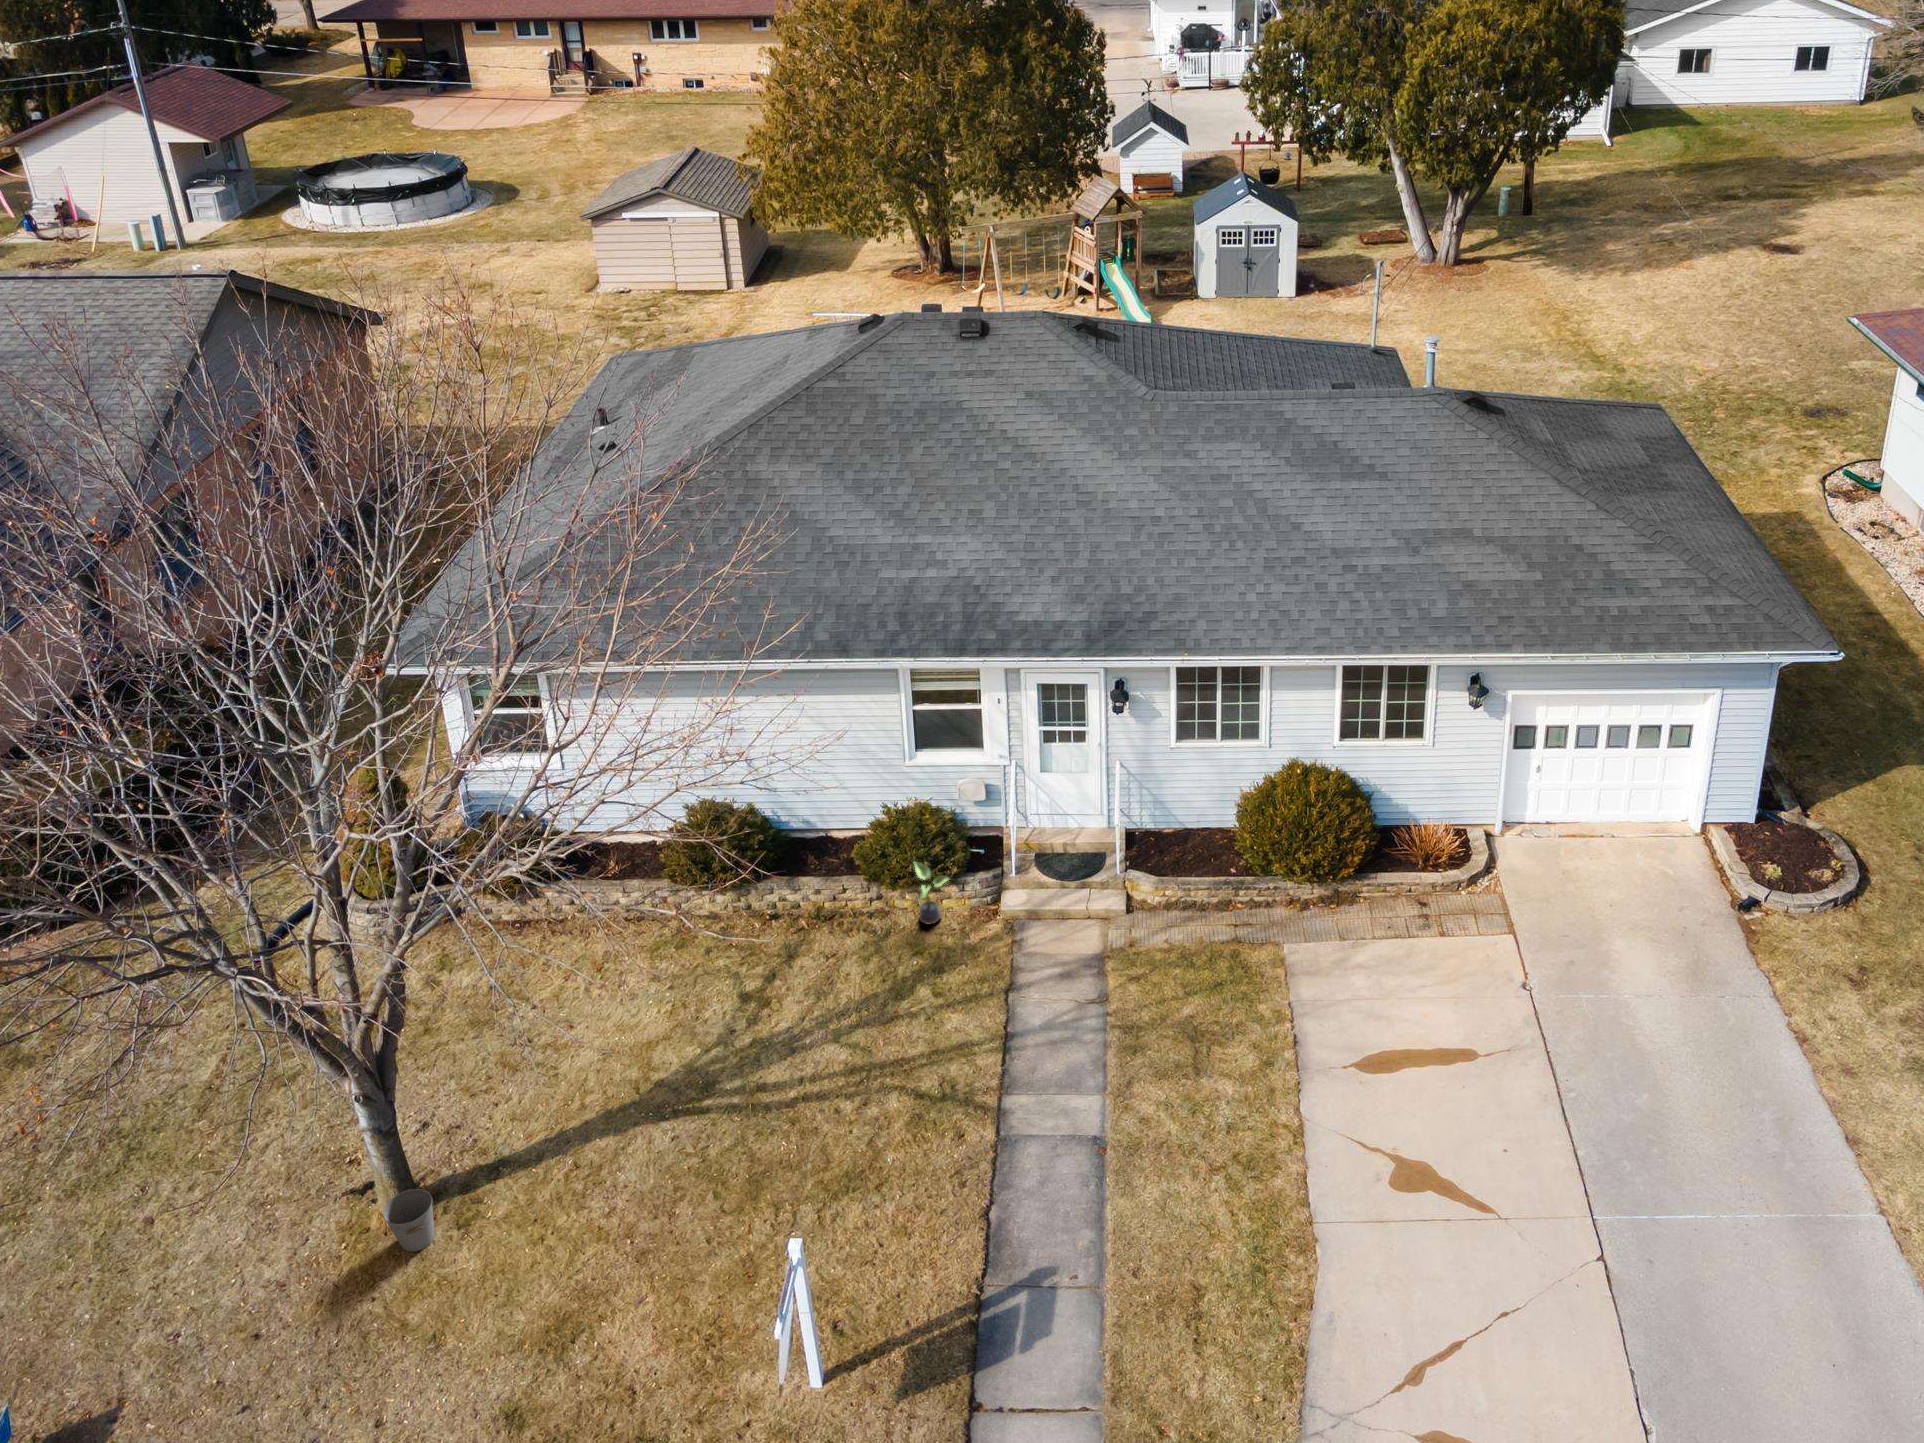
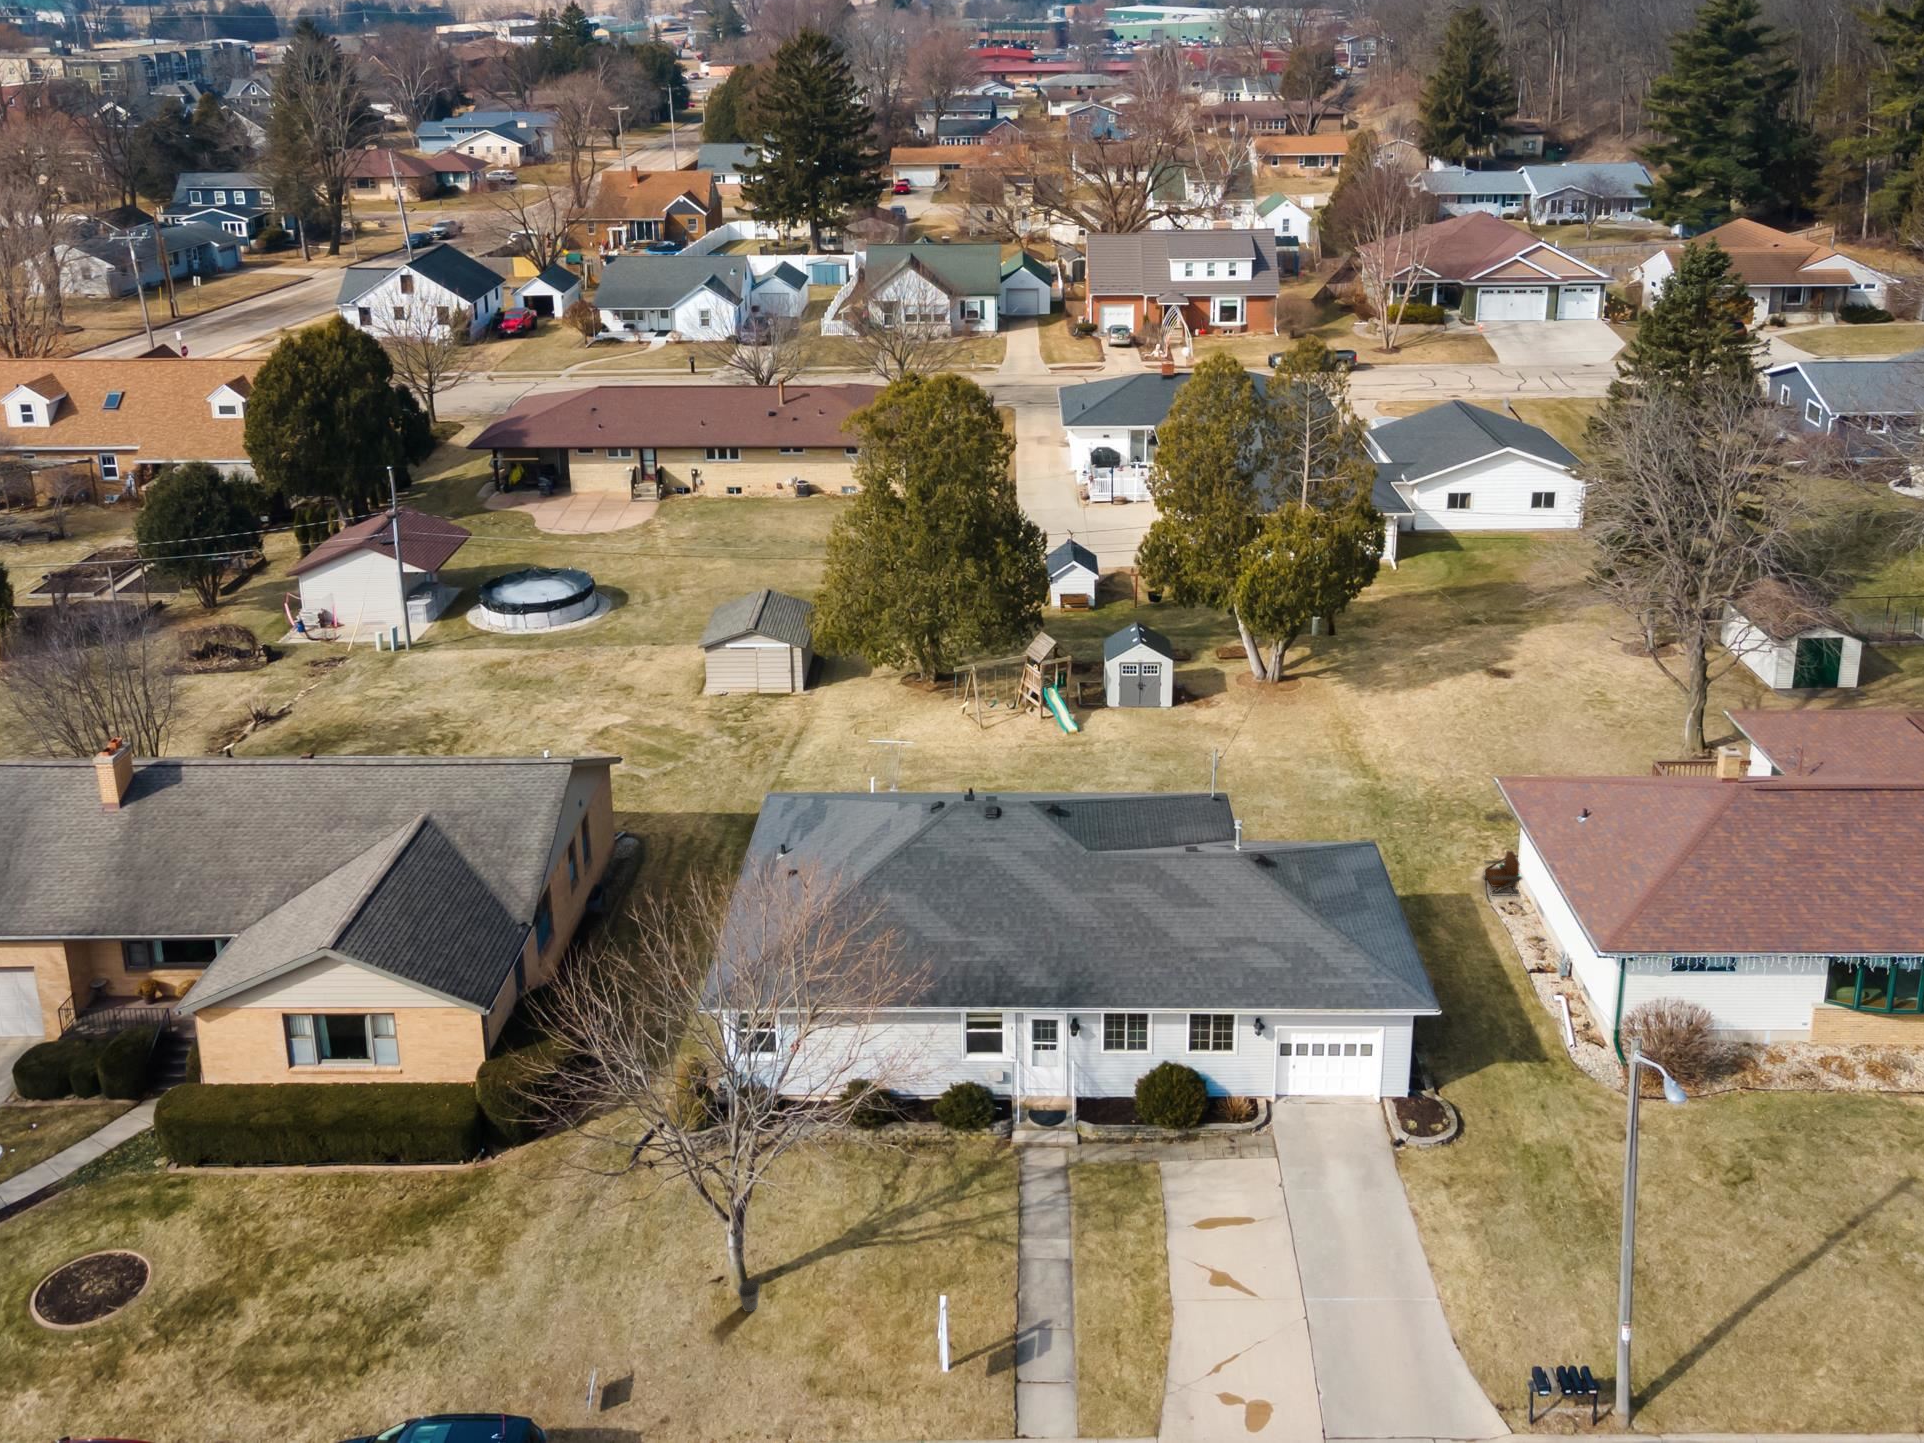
lounge chair: none [1818,443,1895,516] -> present [1483,850,1522,896]
potted plant: present [914,861,949,924] -> none [968,1115,988,1150]

